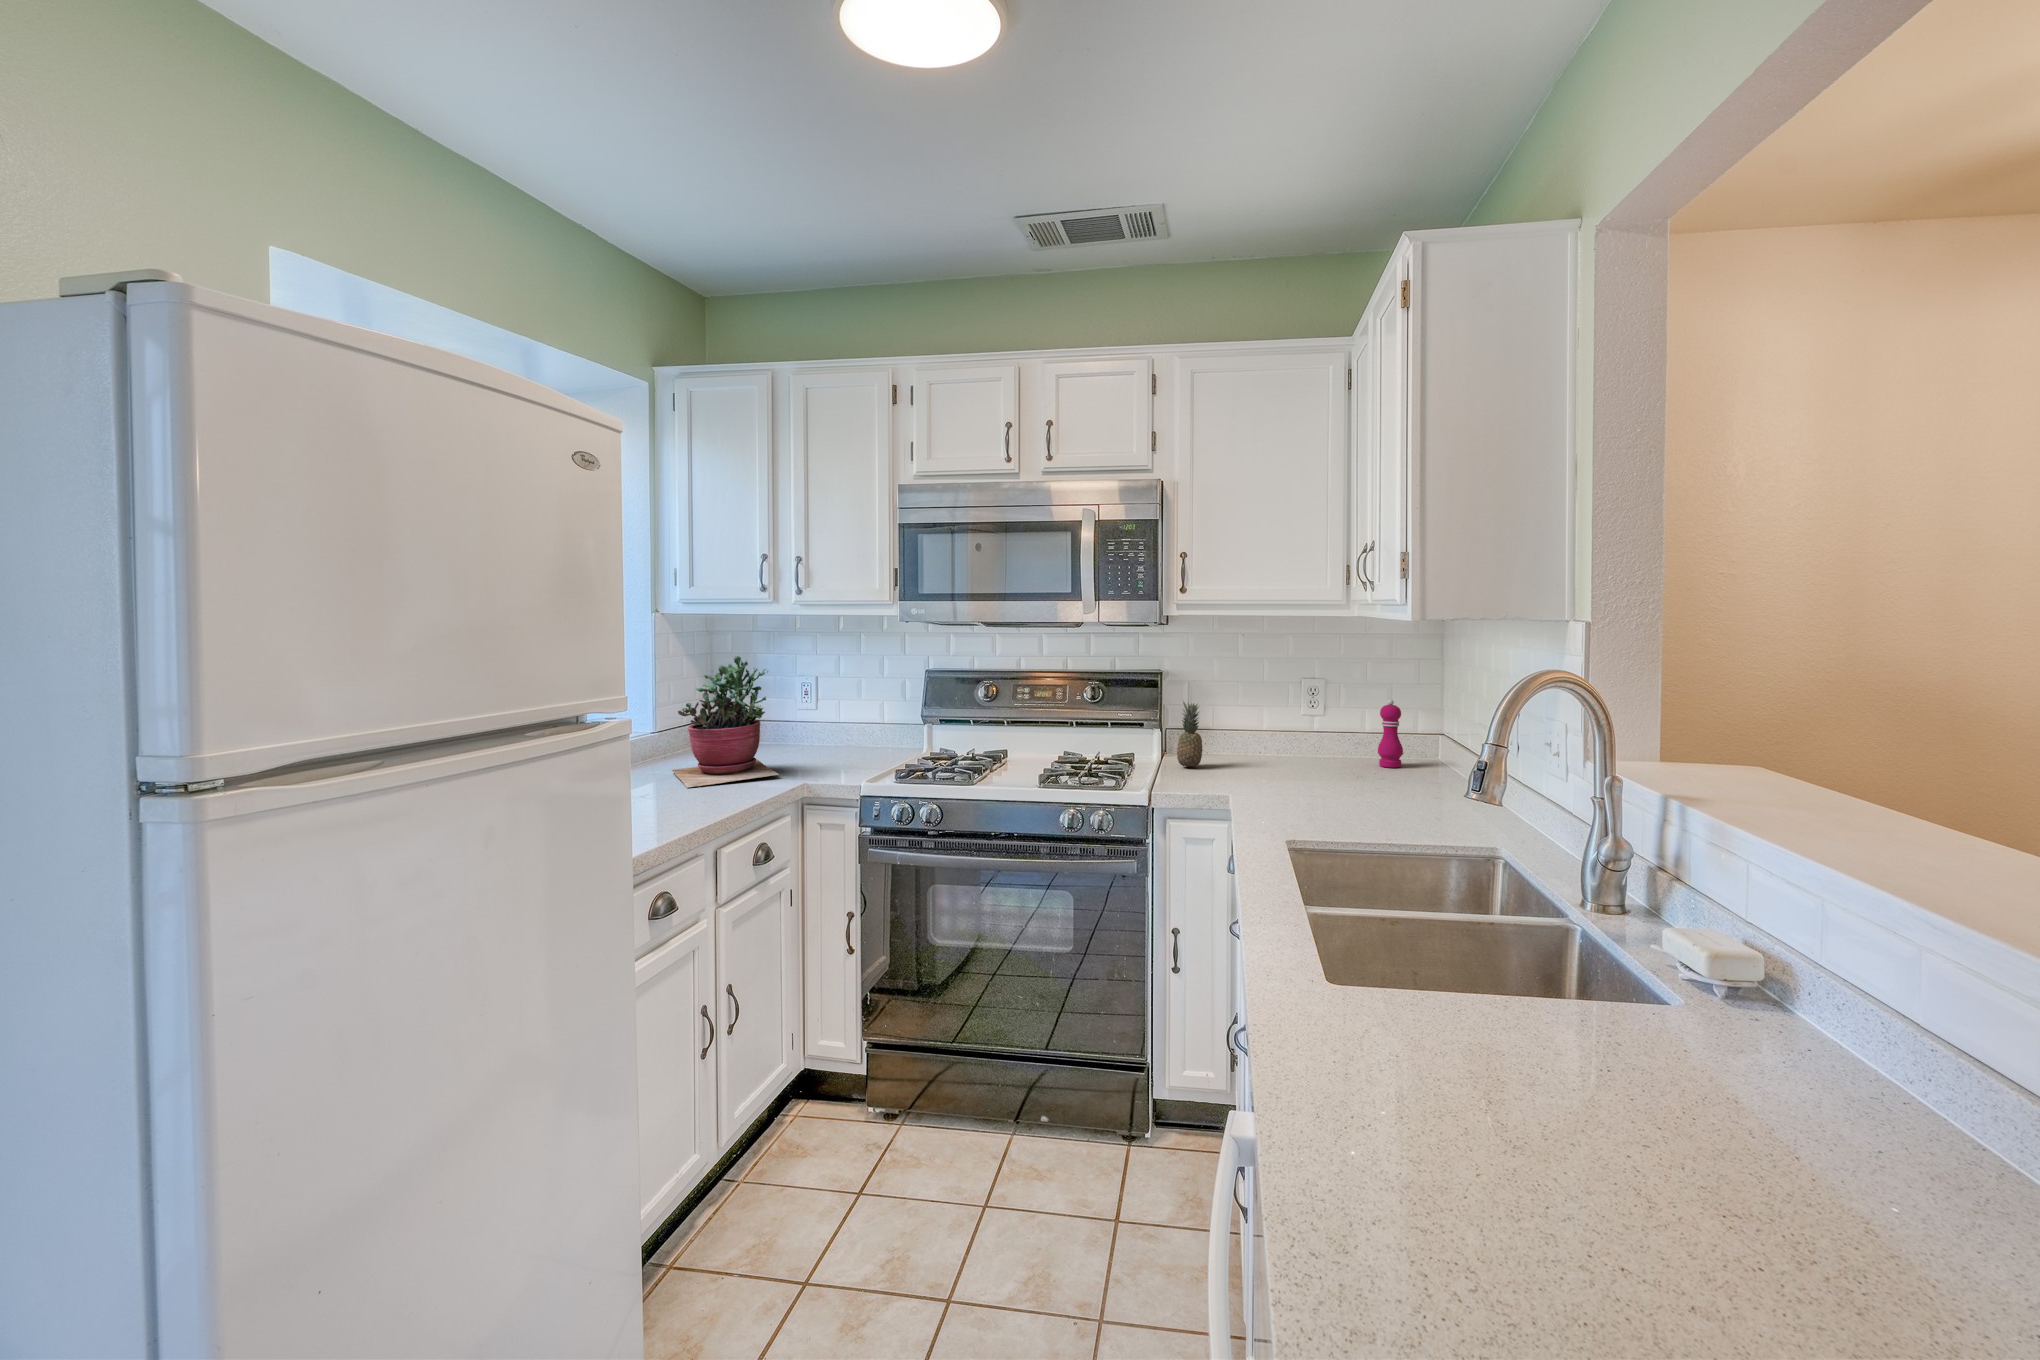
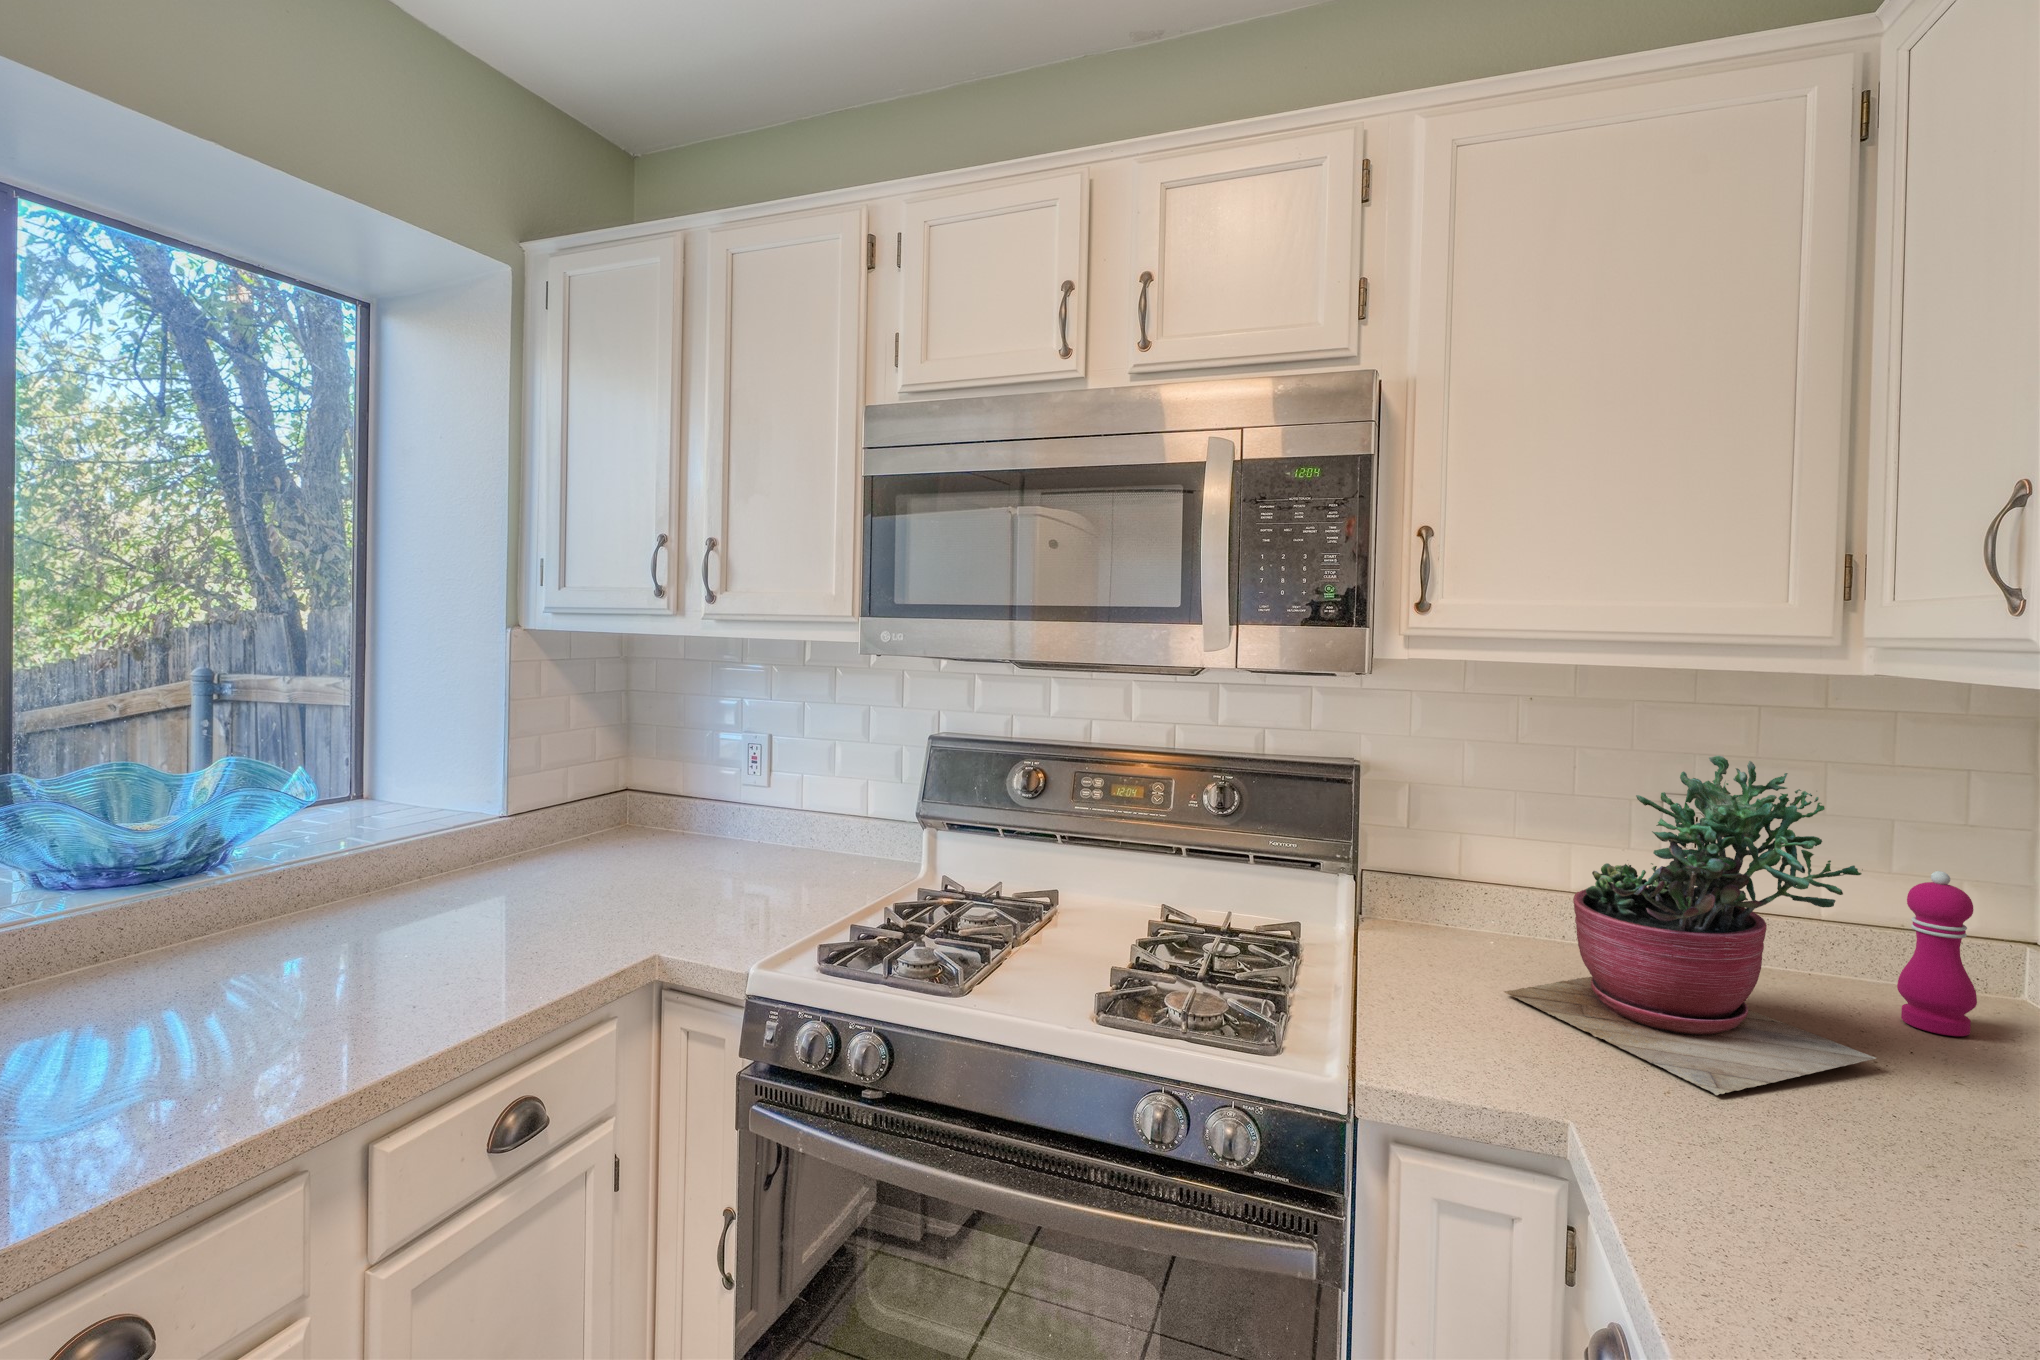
succulent plant: present [672,656,778,788] -> present [1504,756,1876,1095]
fruit: present [1177,702,1202,767] -> none [1398,836,1457,984]

